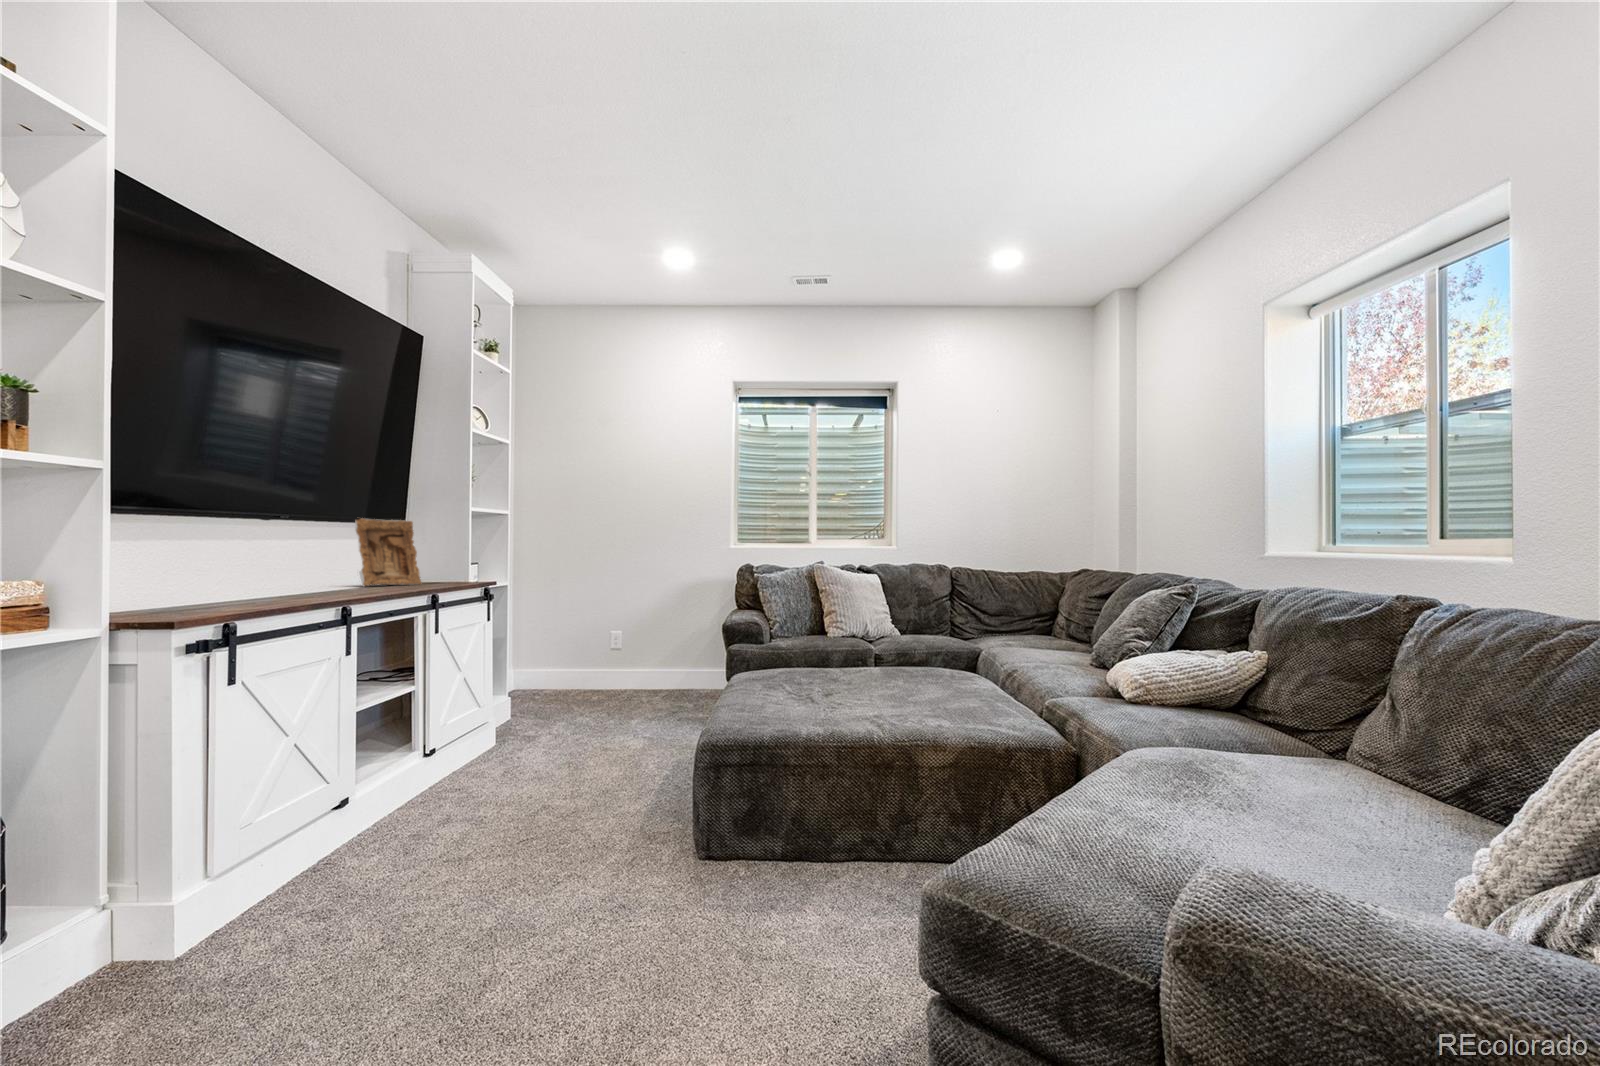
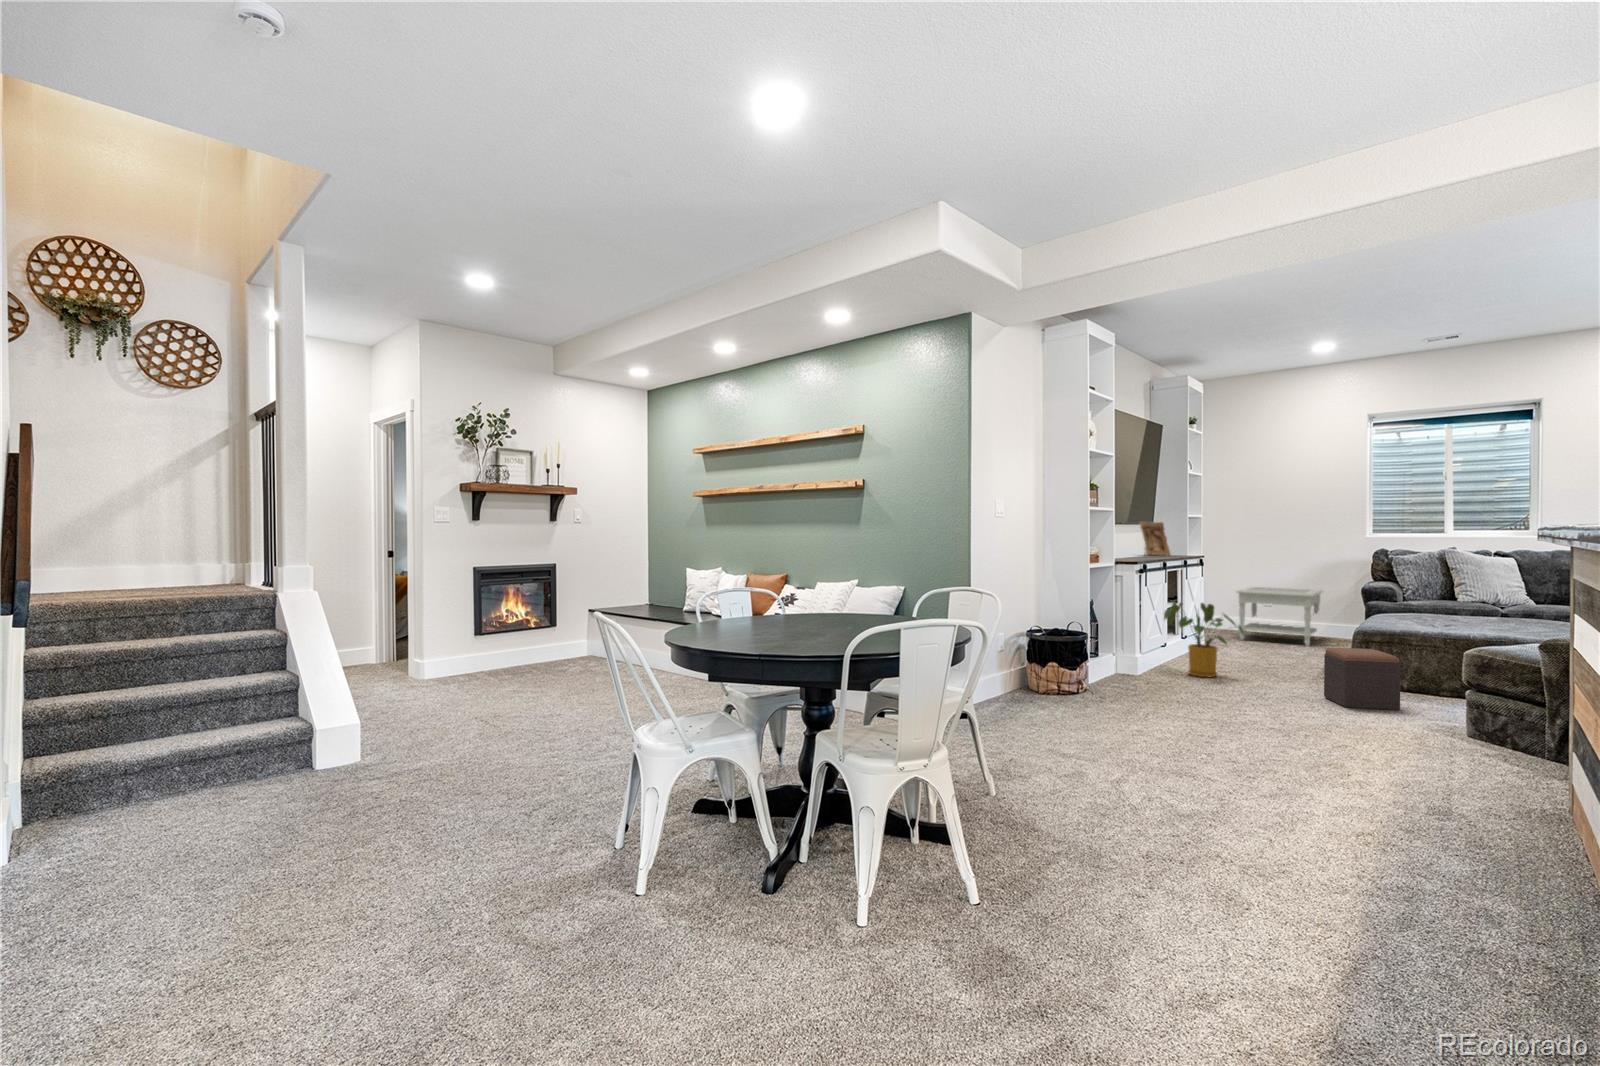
side table: none [562,621,682,712] -> present [1237,586,1322,646]
house plant: none [278,707,479,908] -> present [1164,602,1244,677]
footstool: none [622,813,777,1027] -> present [1324,648,1401,710]

